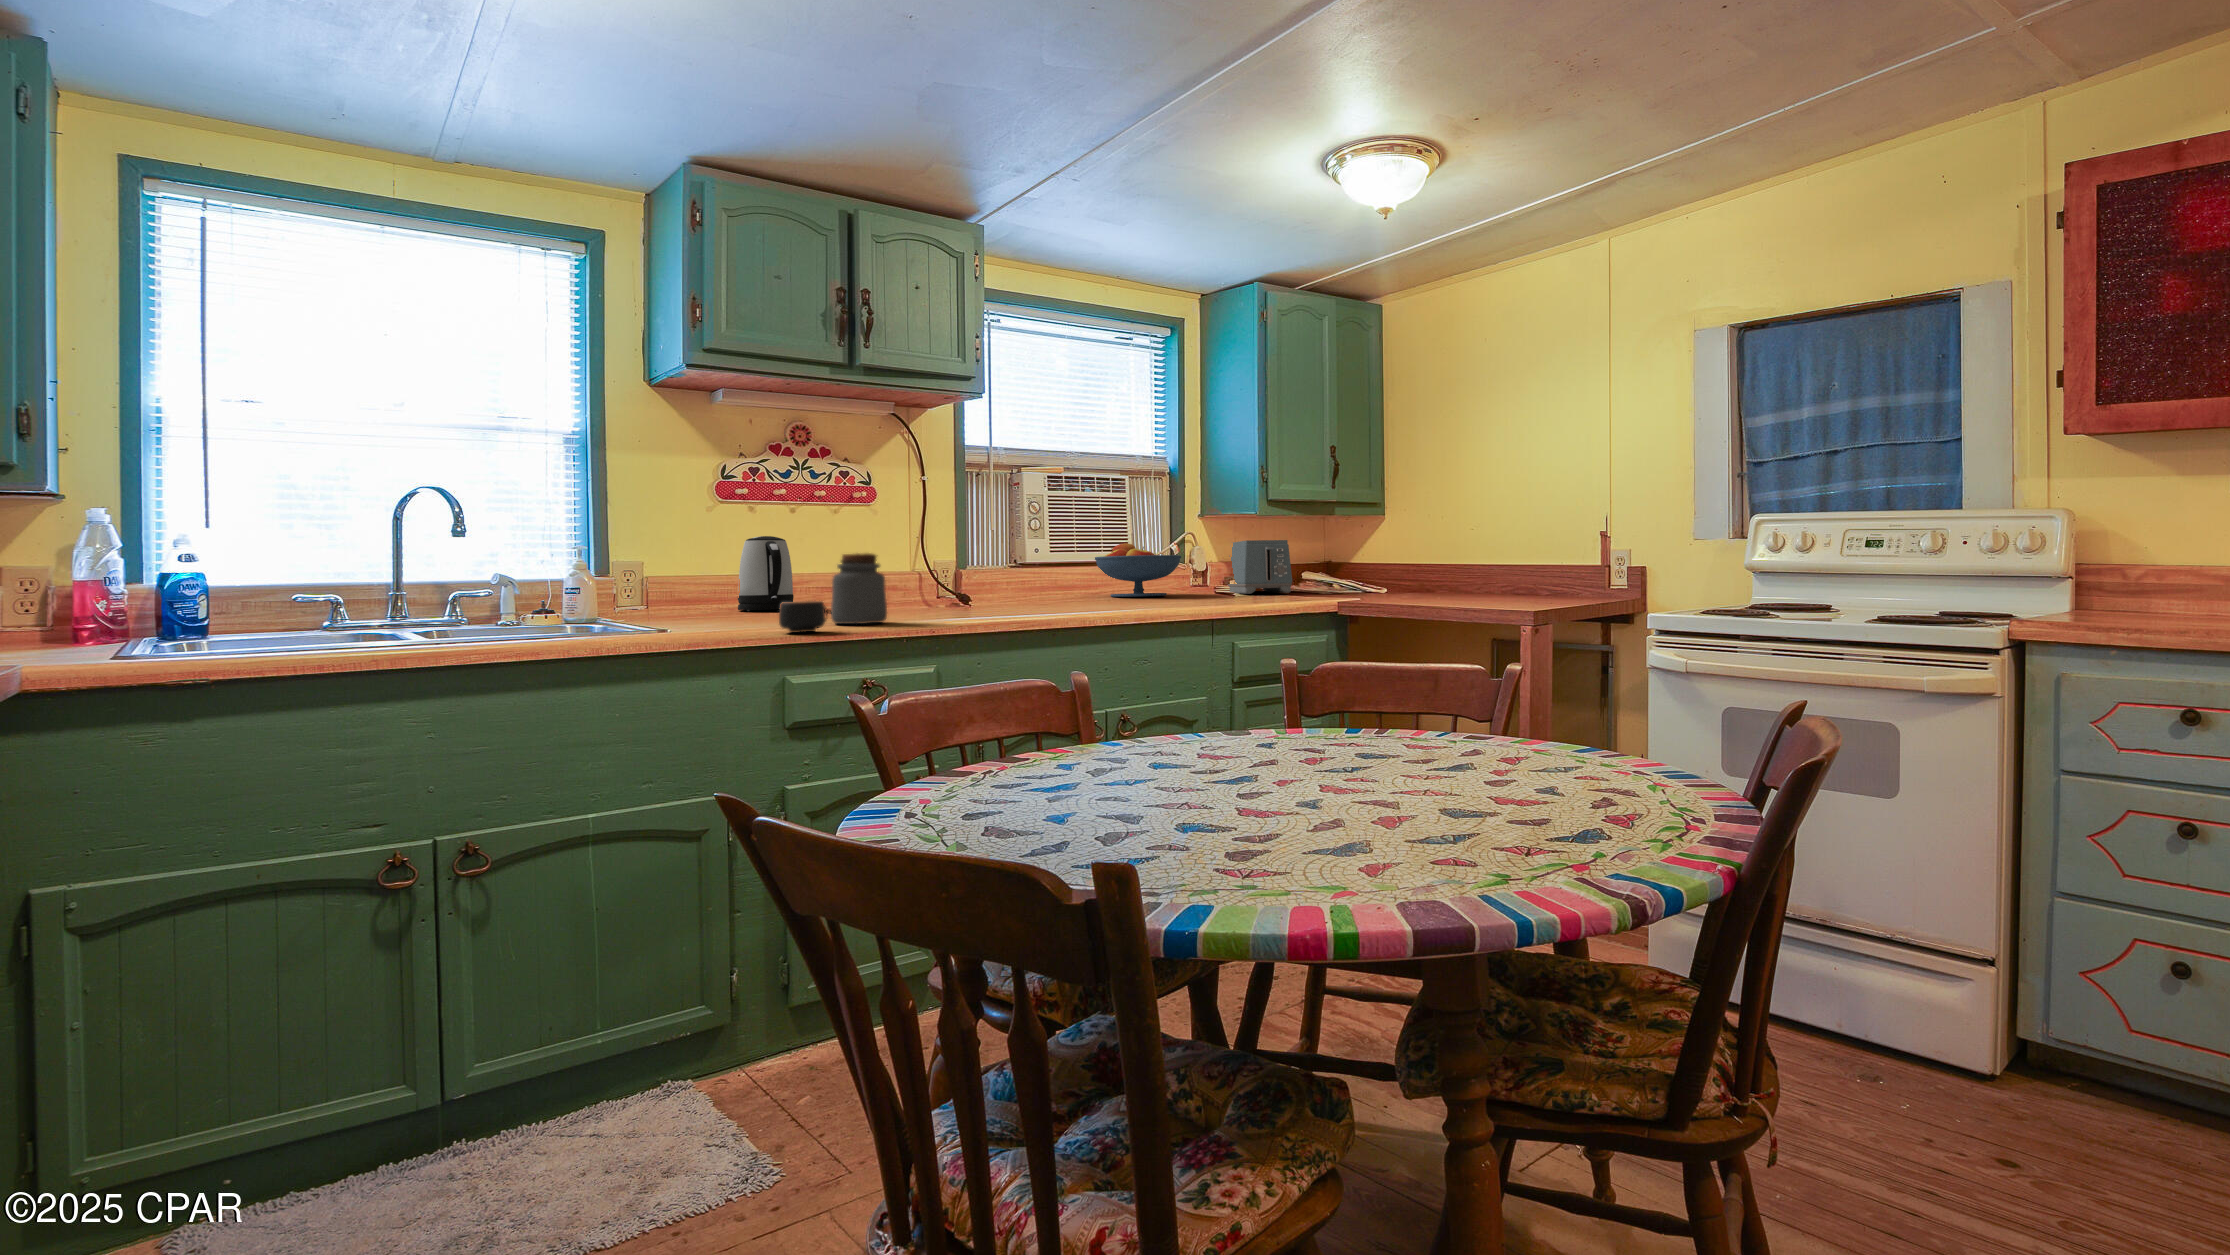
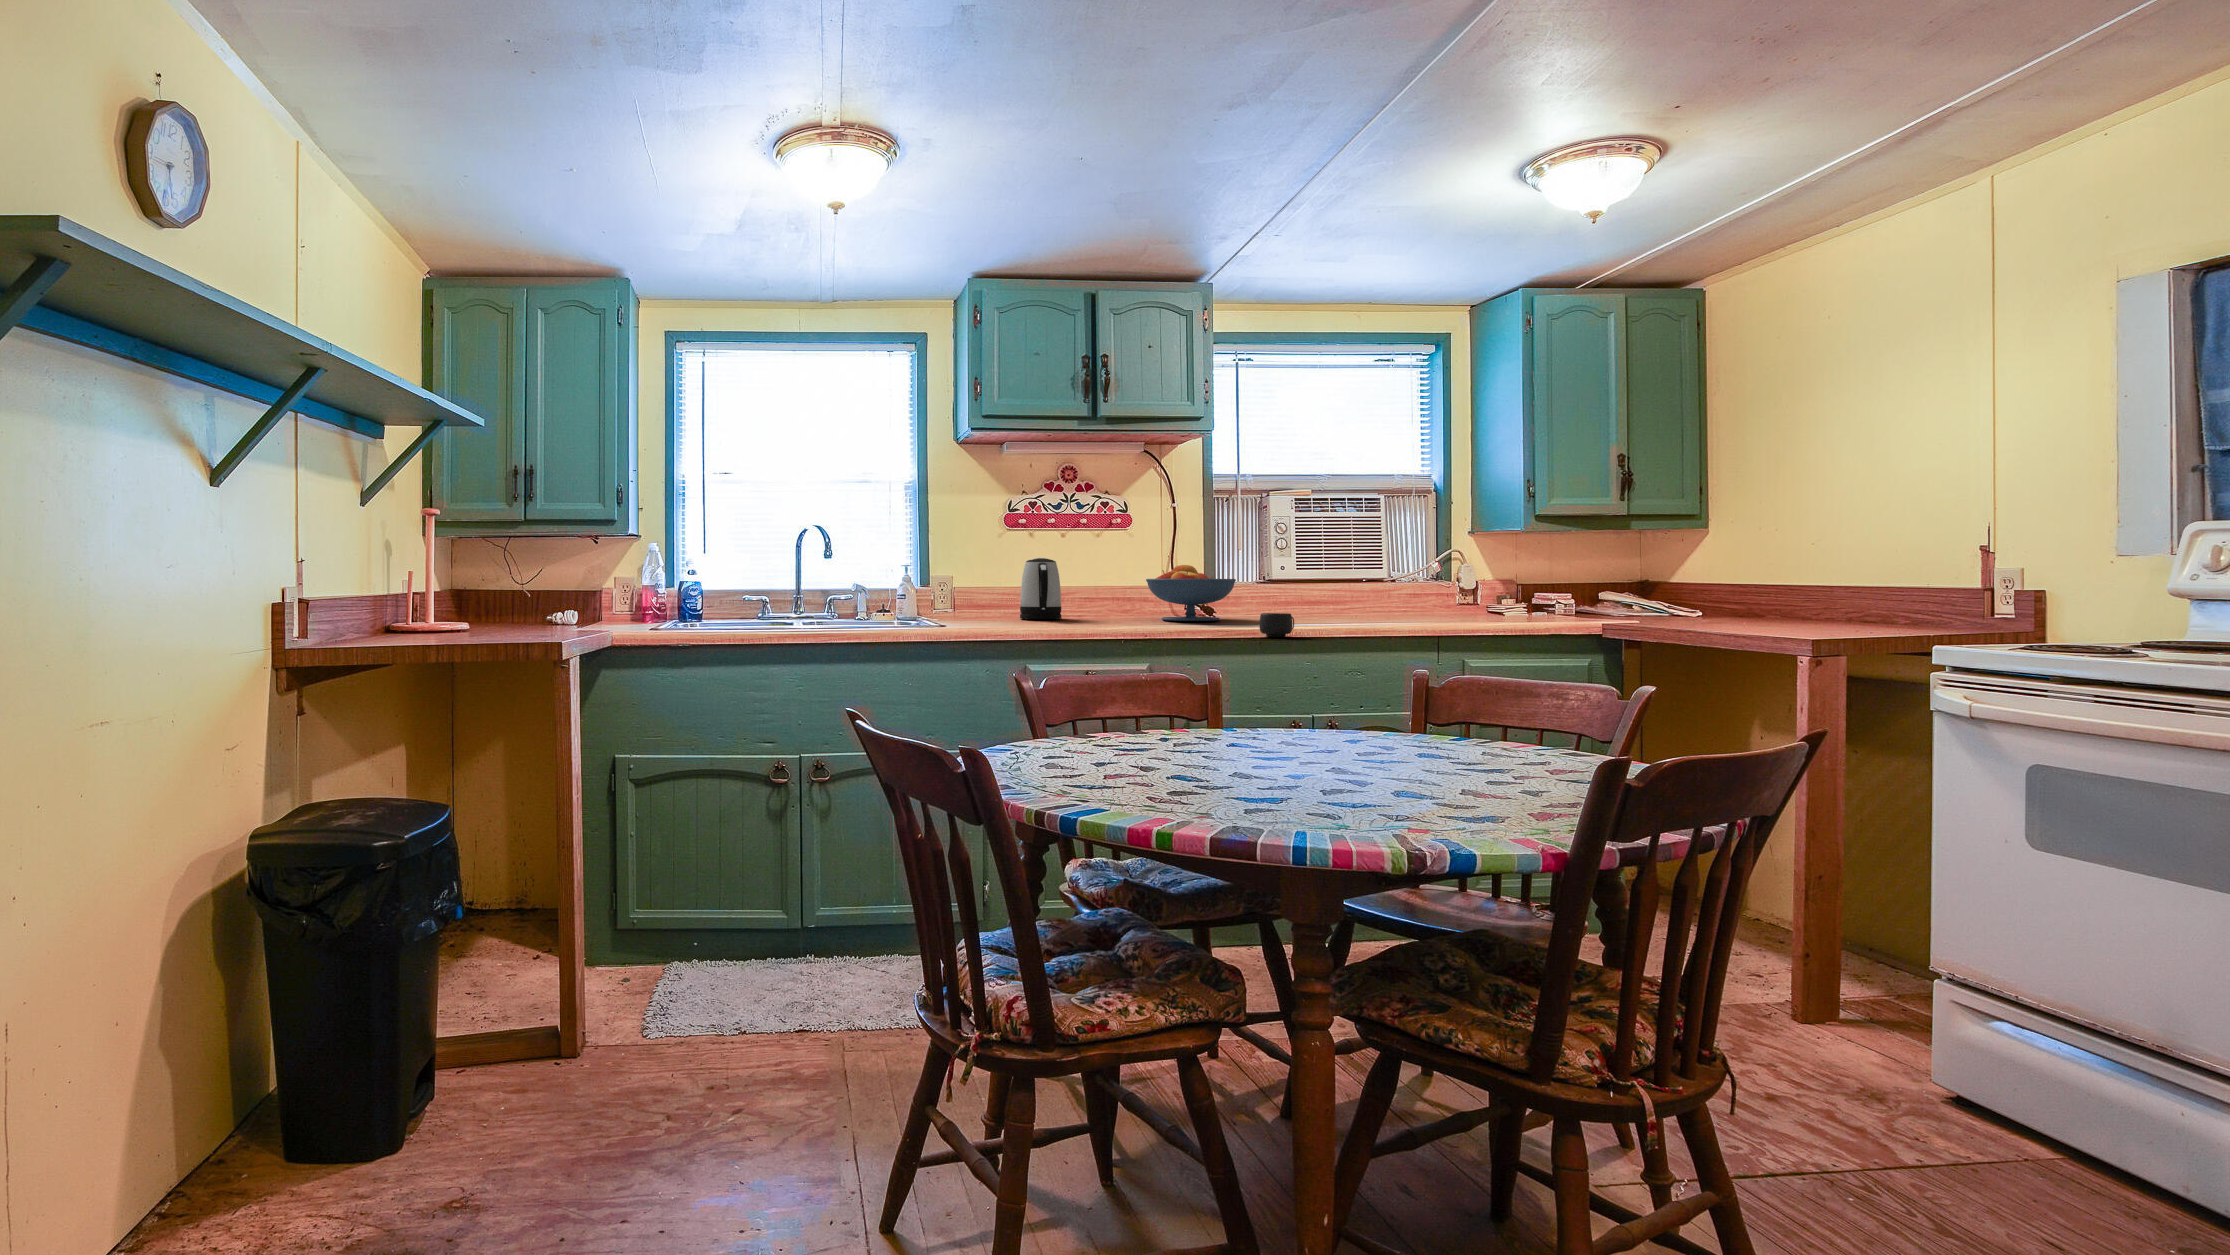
toaster: present [1228,540,1292,594] -> none [1506,562,1563,619]
fruit bowl: present [1095,543,1181,597] -> present [1146,565,1236,621]
jar: present [831,553,887,624] -> none [1061,577,1103,634]
mug: present [779,601,827,633] -> present [1260,613,1294,637]

